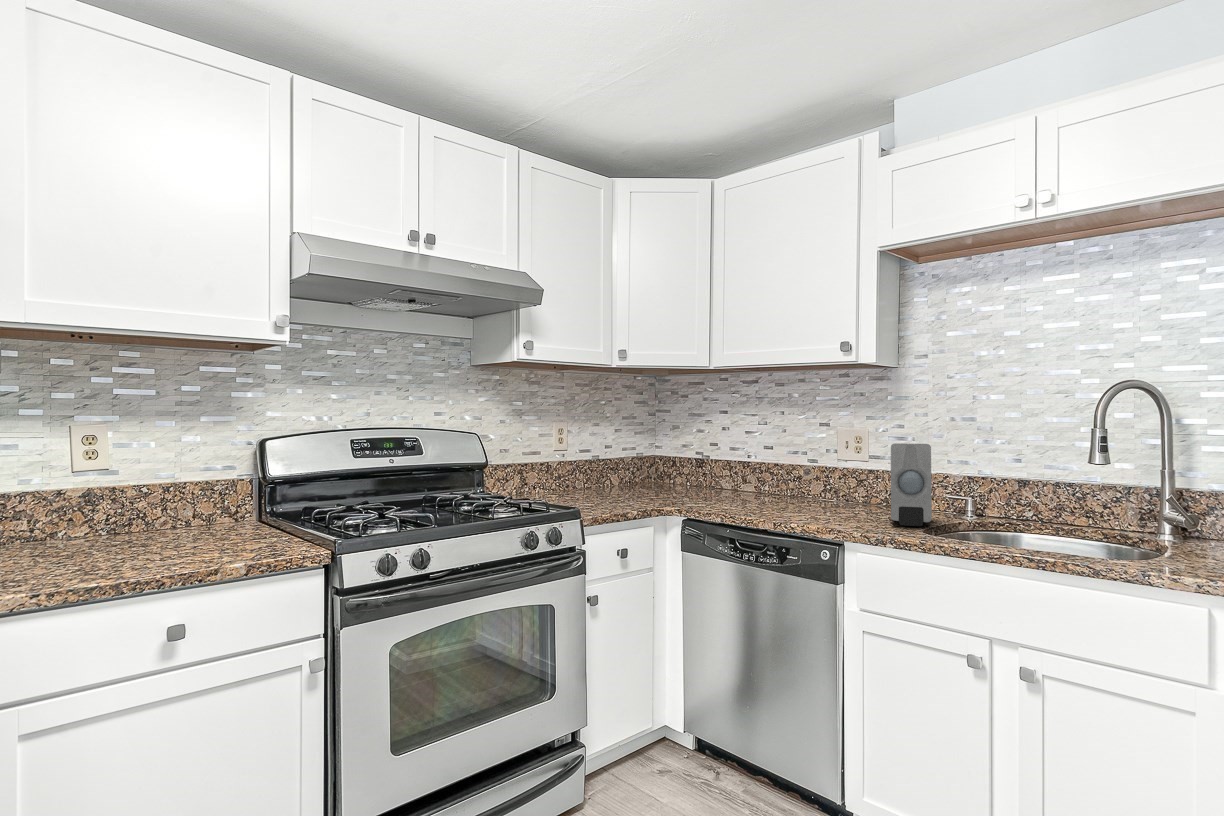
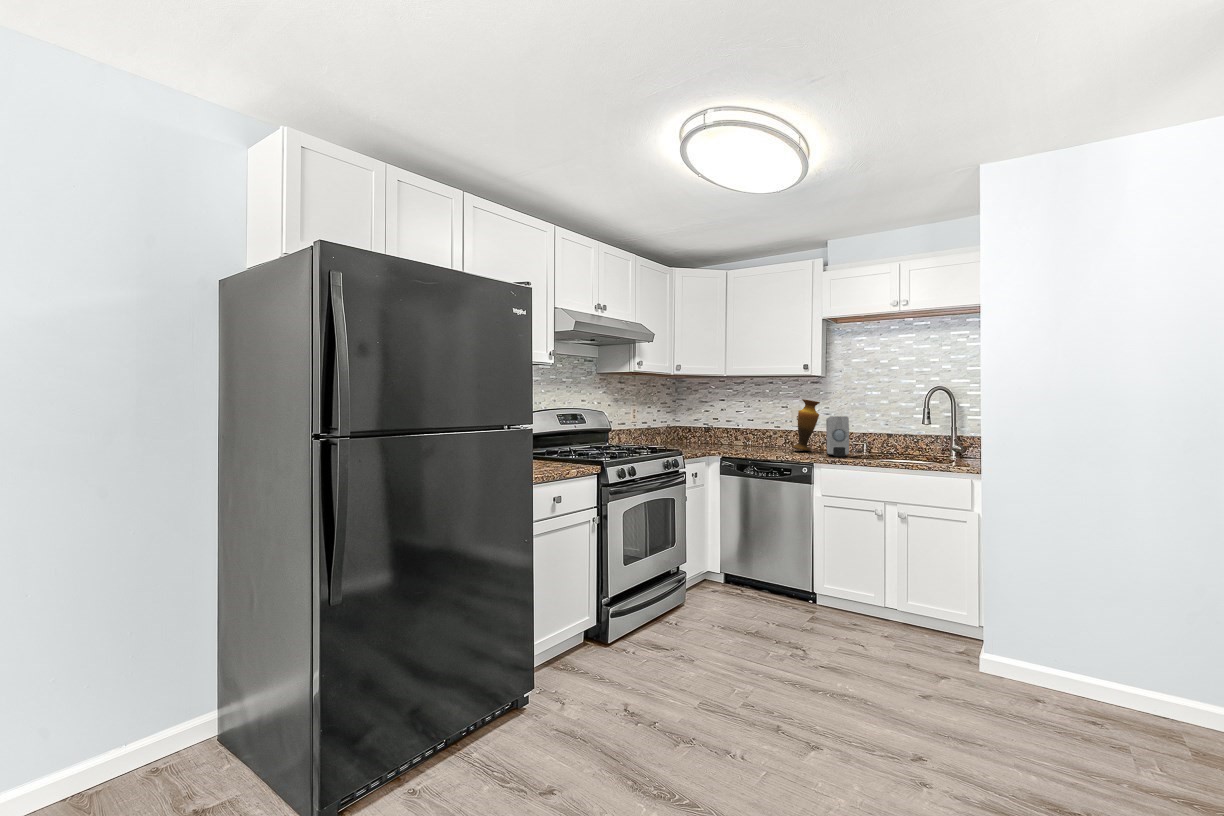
vase: none [831,409,885,511] -> present [793,399,820,451]

